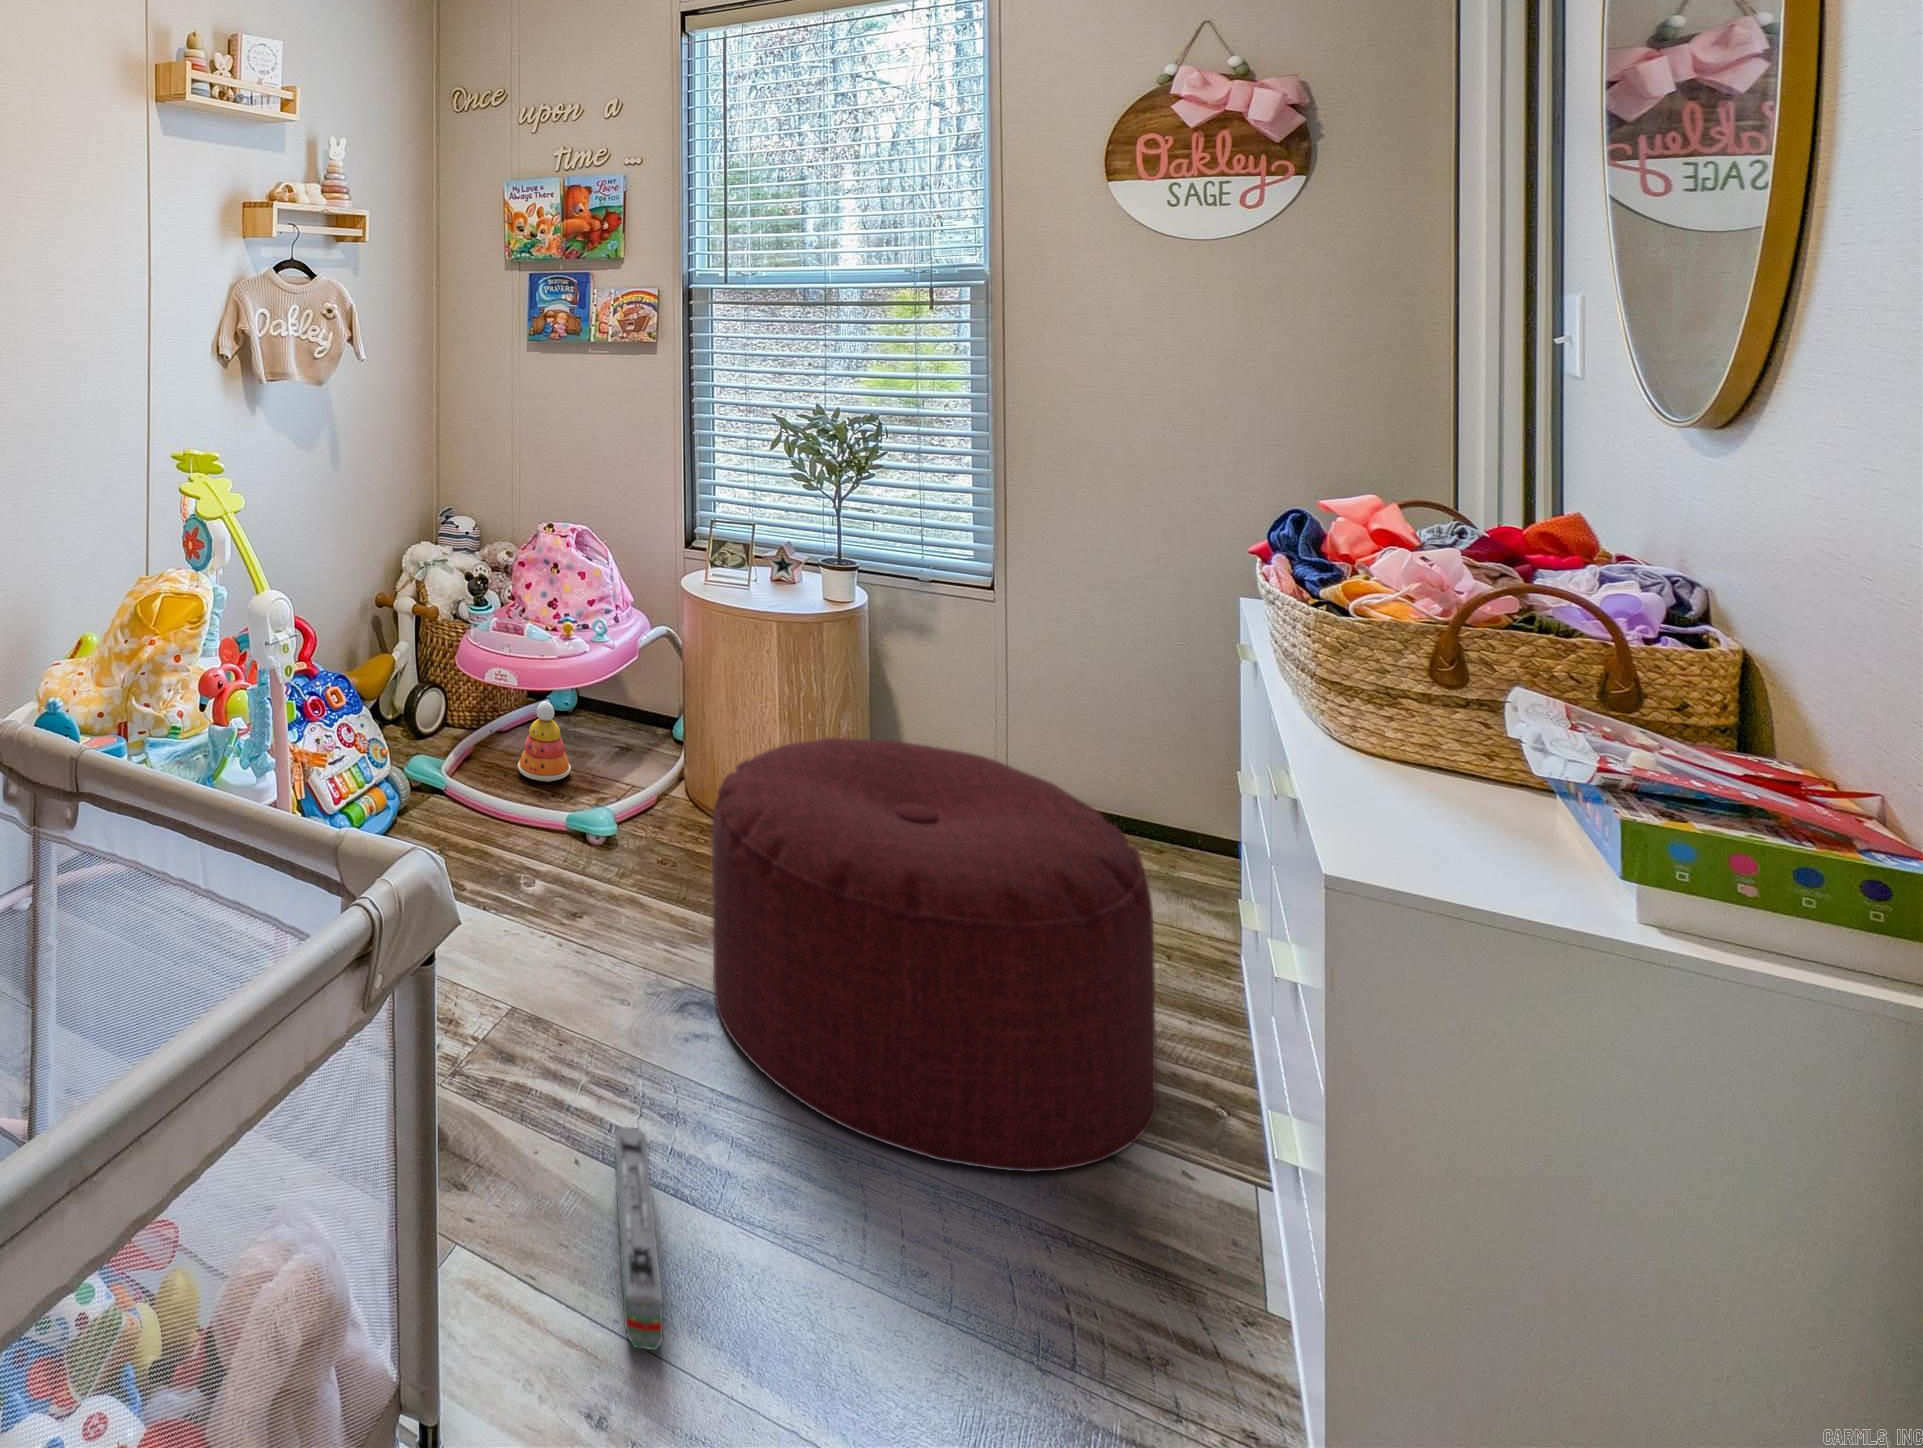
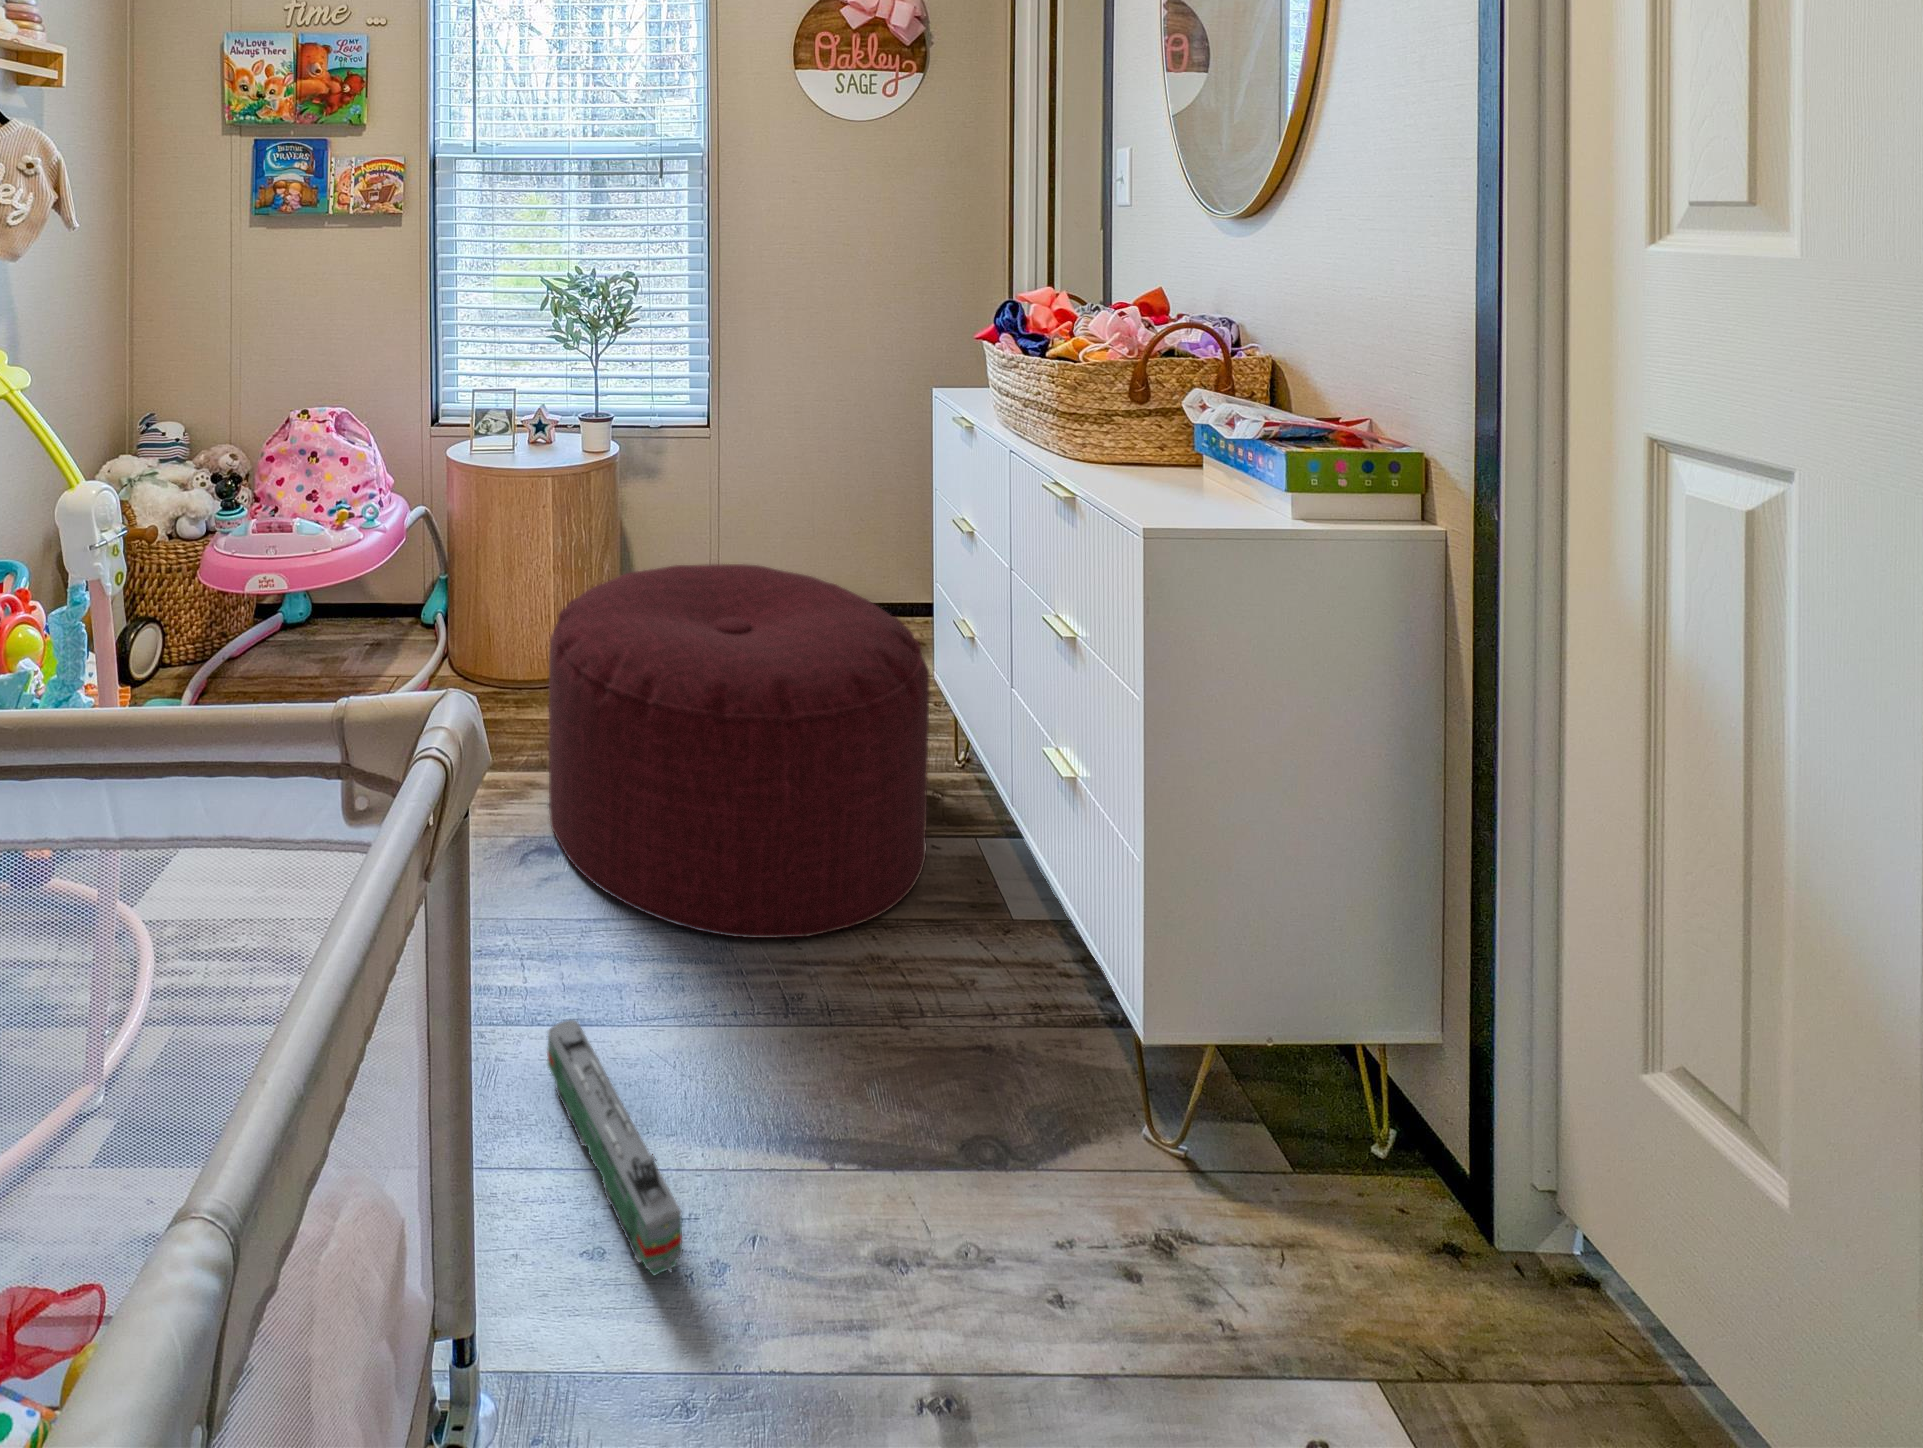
stacking toy: present [518,701,571,782] -> none [275,592,332,675]

